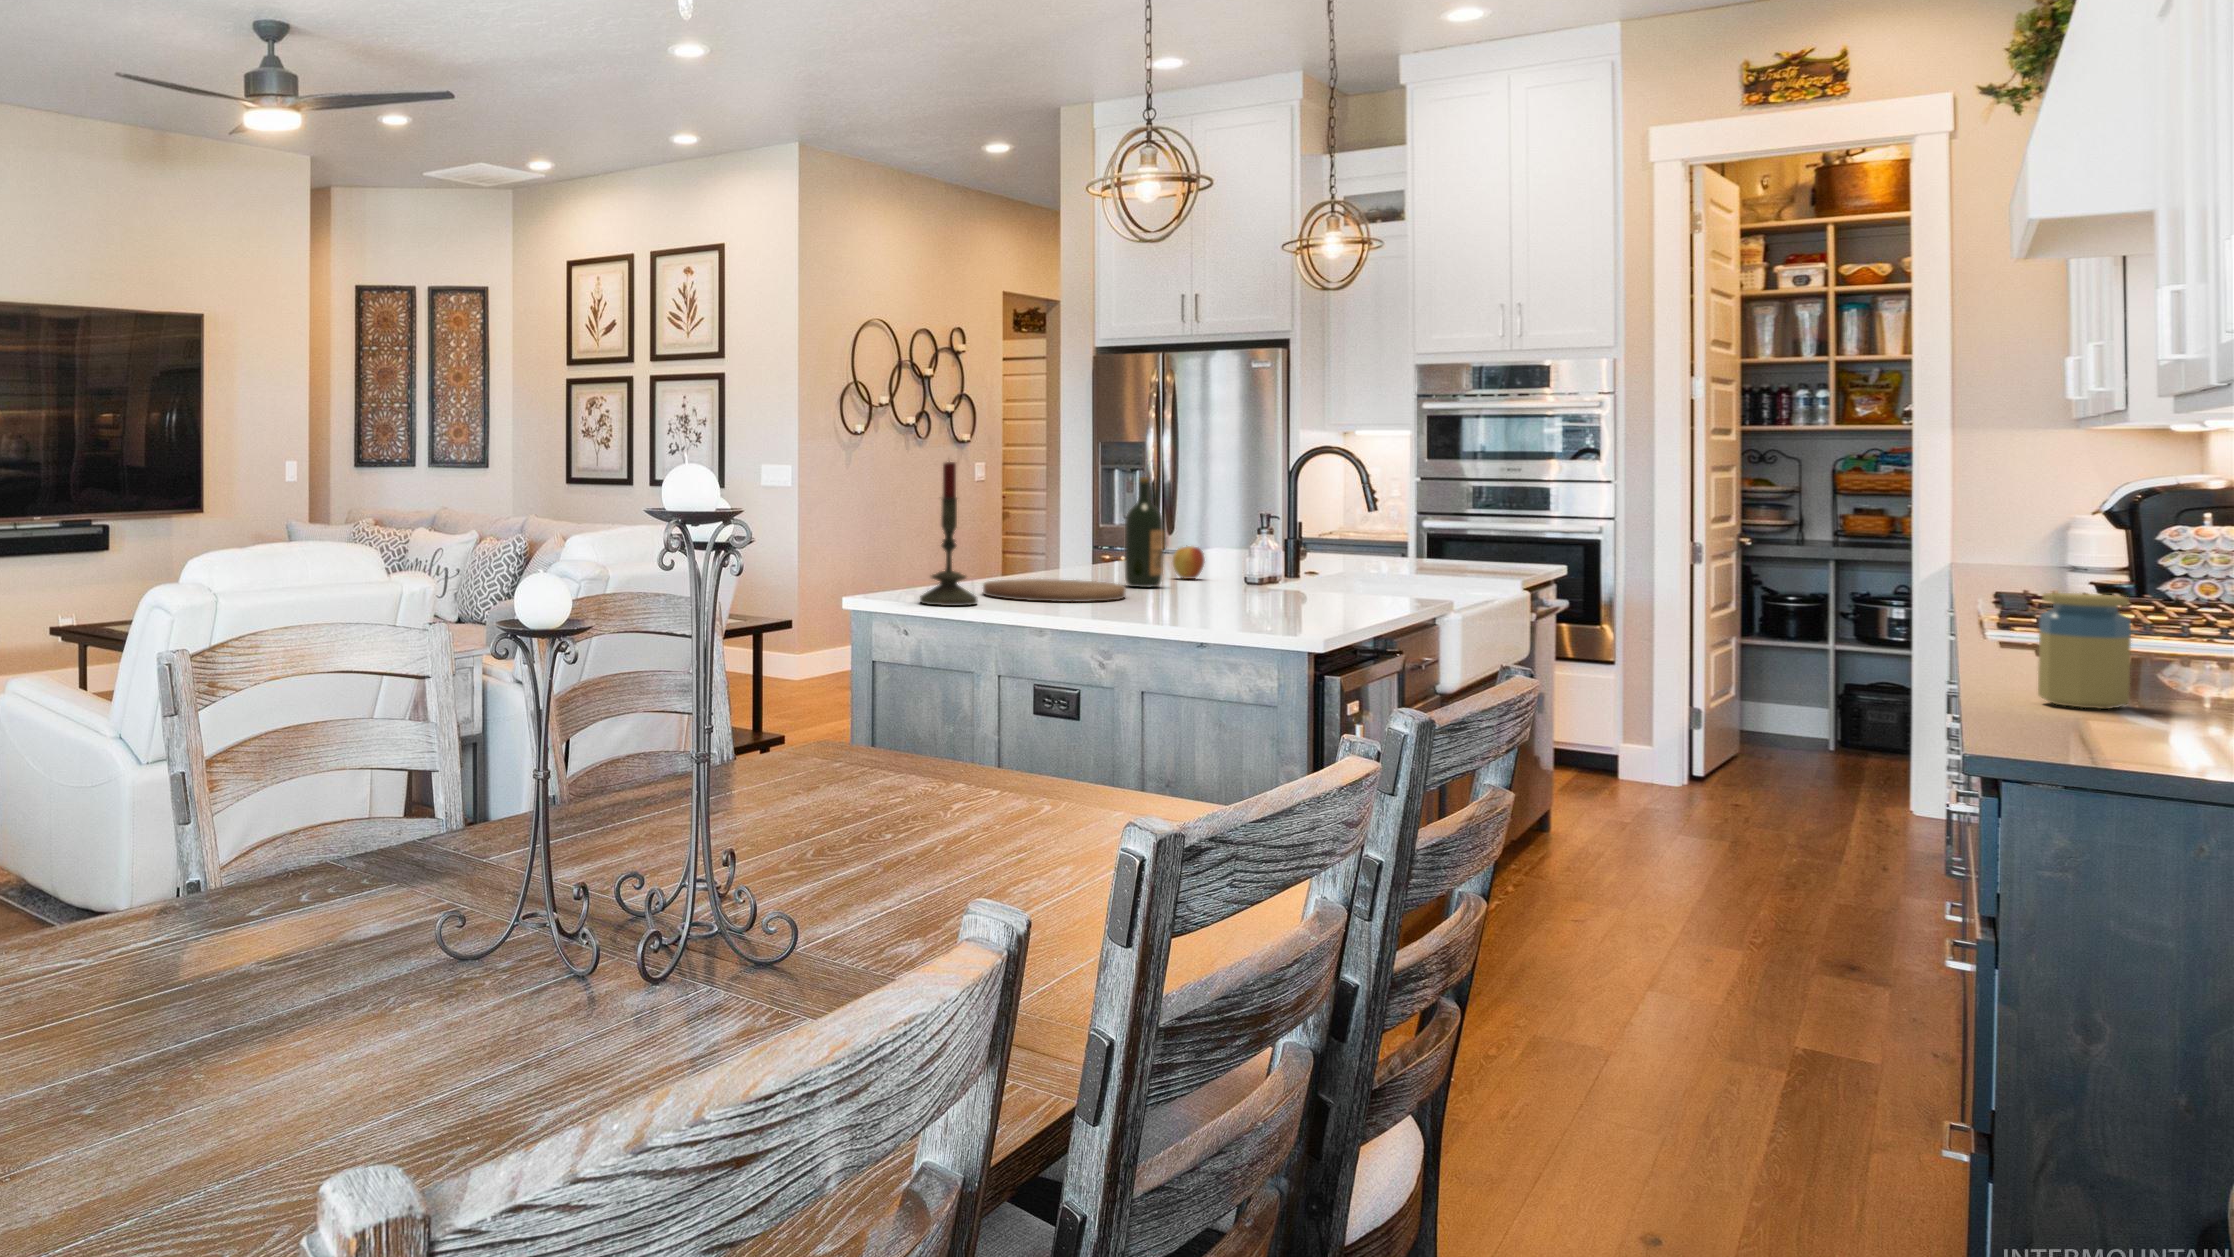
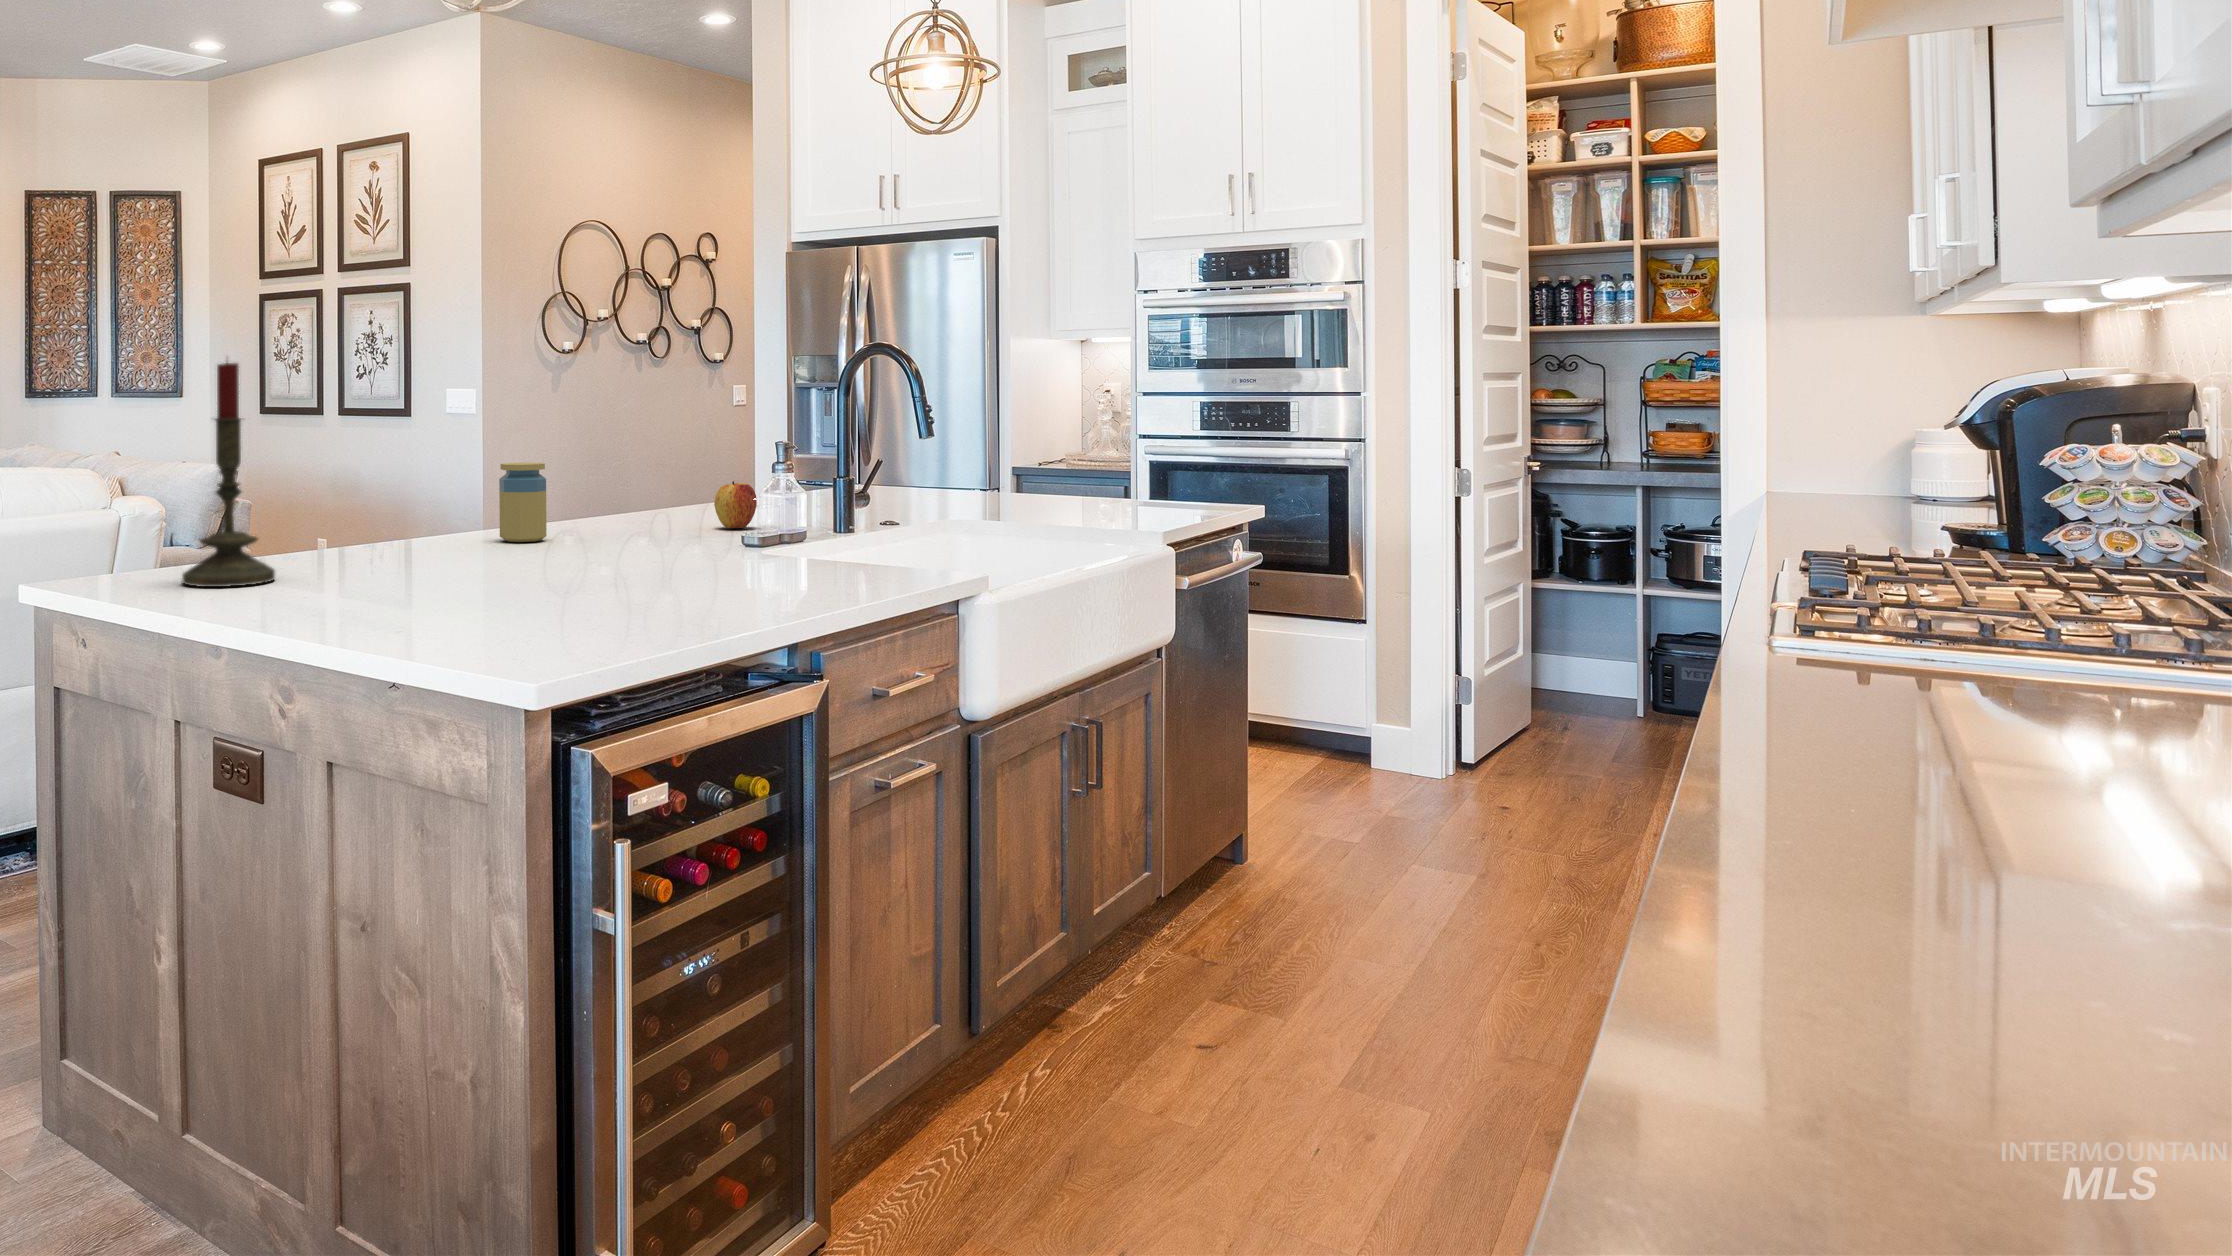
wine bottle: present [1124,477,1164,587] -> none [605,387,658,545]
cutting board: present [983,579,1126,602] -> none [342,536,550,575]
jar: present [2038,593,2131,709] -> present [499,463,547,542]

